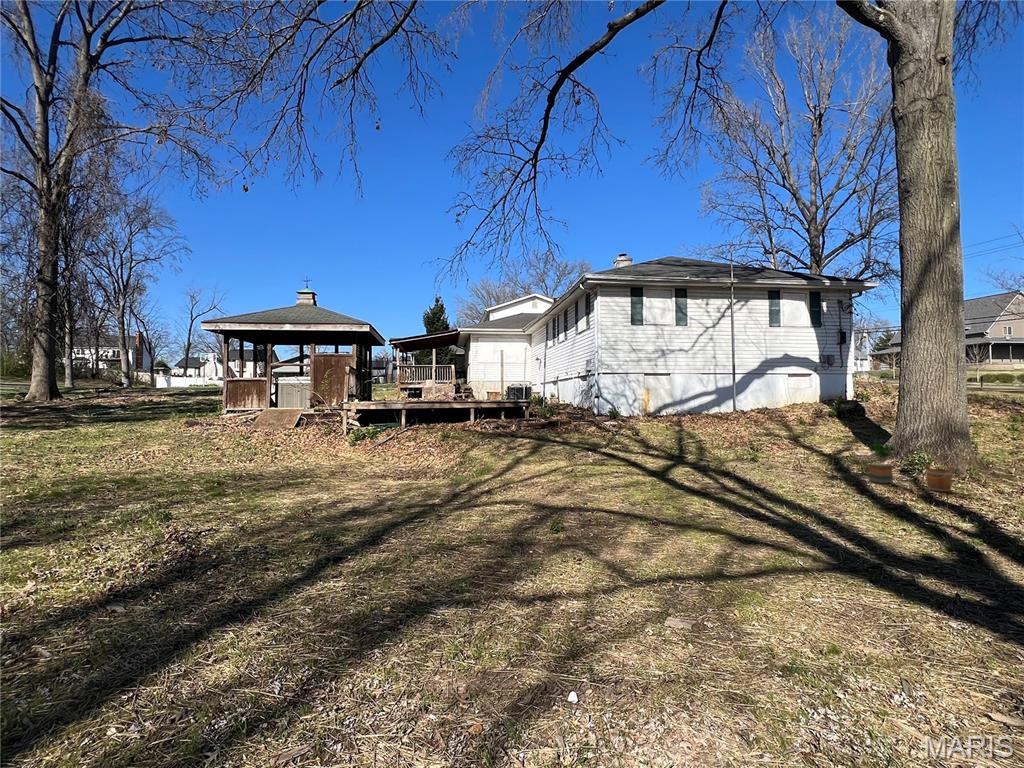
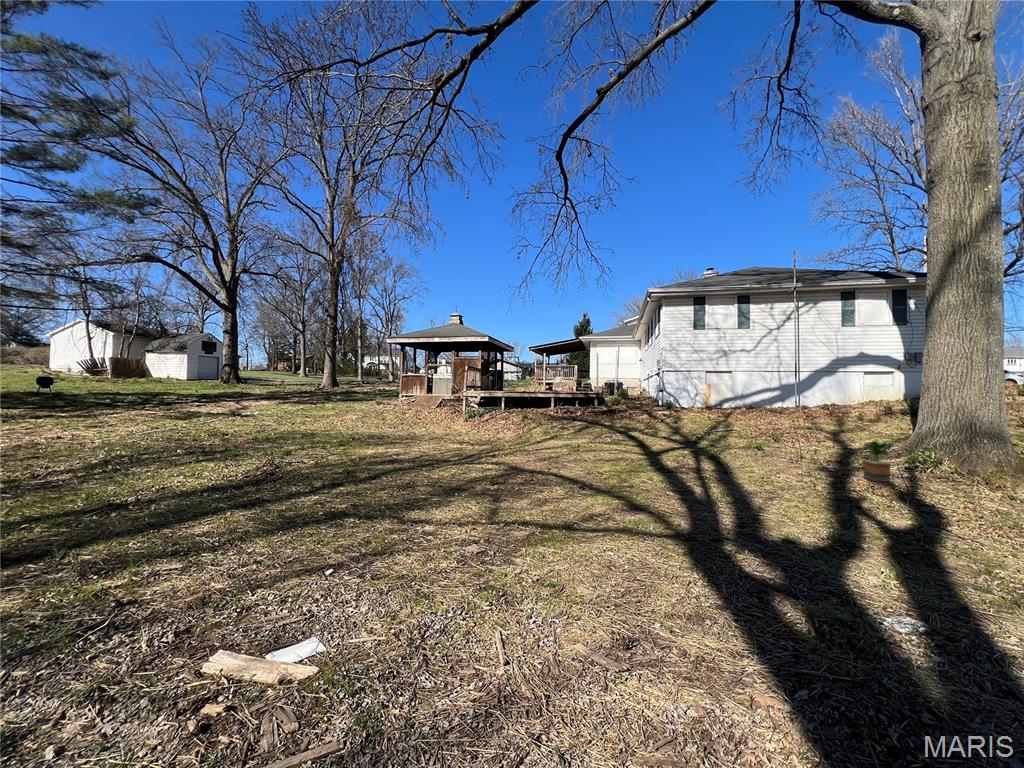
bucket: present [925,464,953,492] -> none [920,464,955,495]

